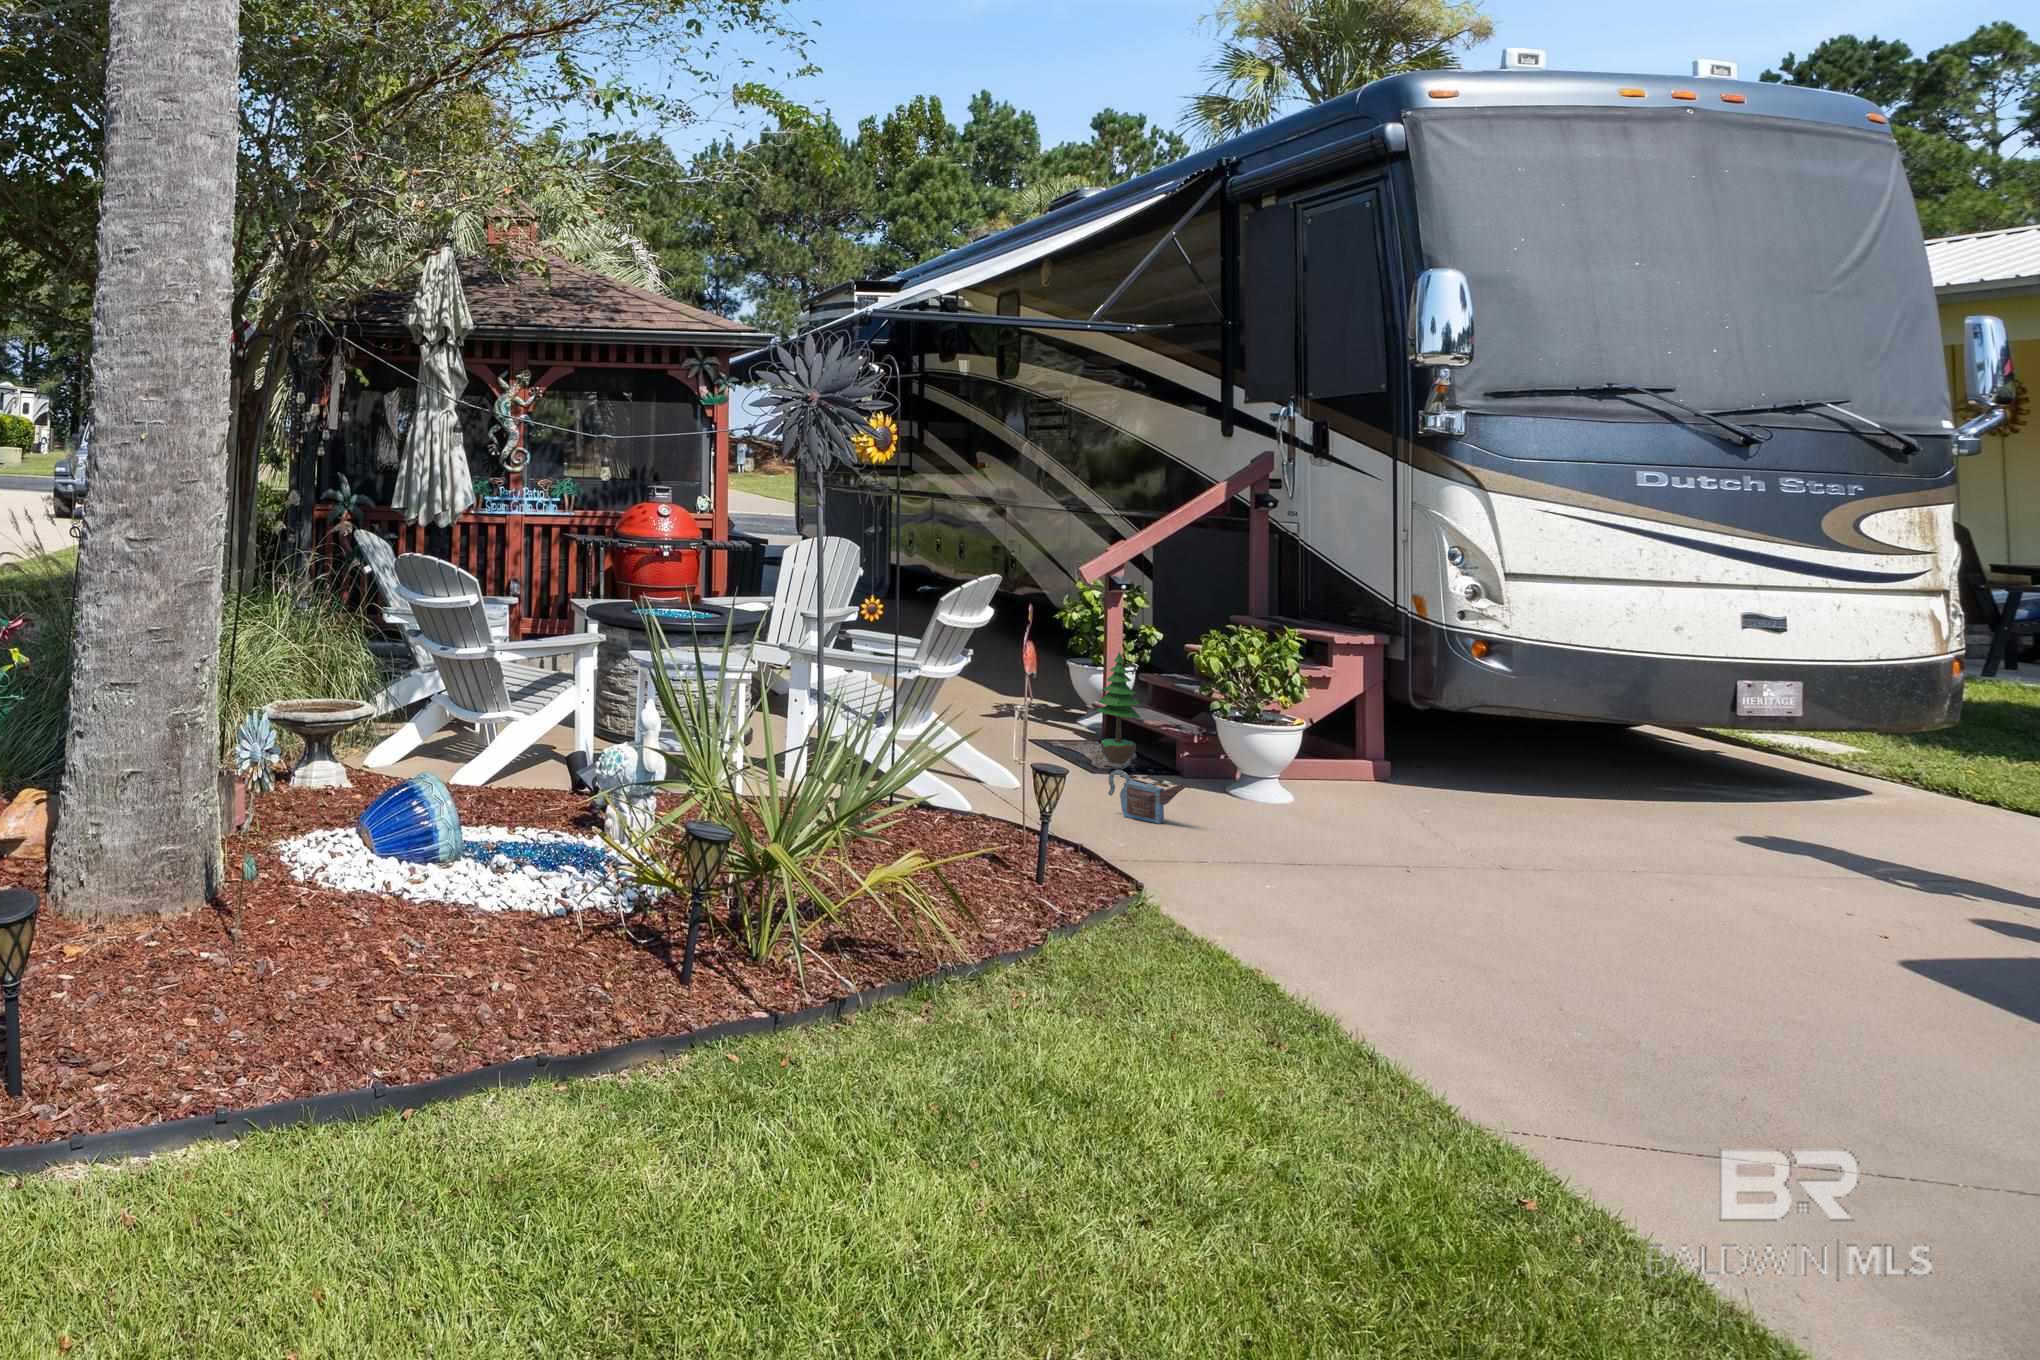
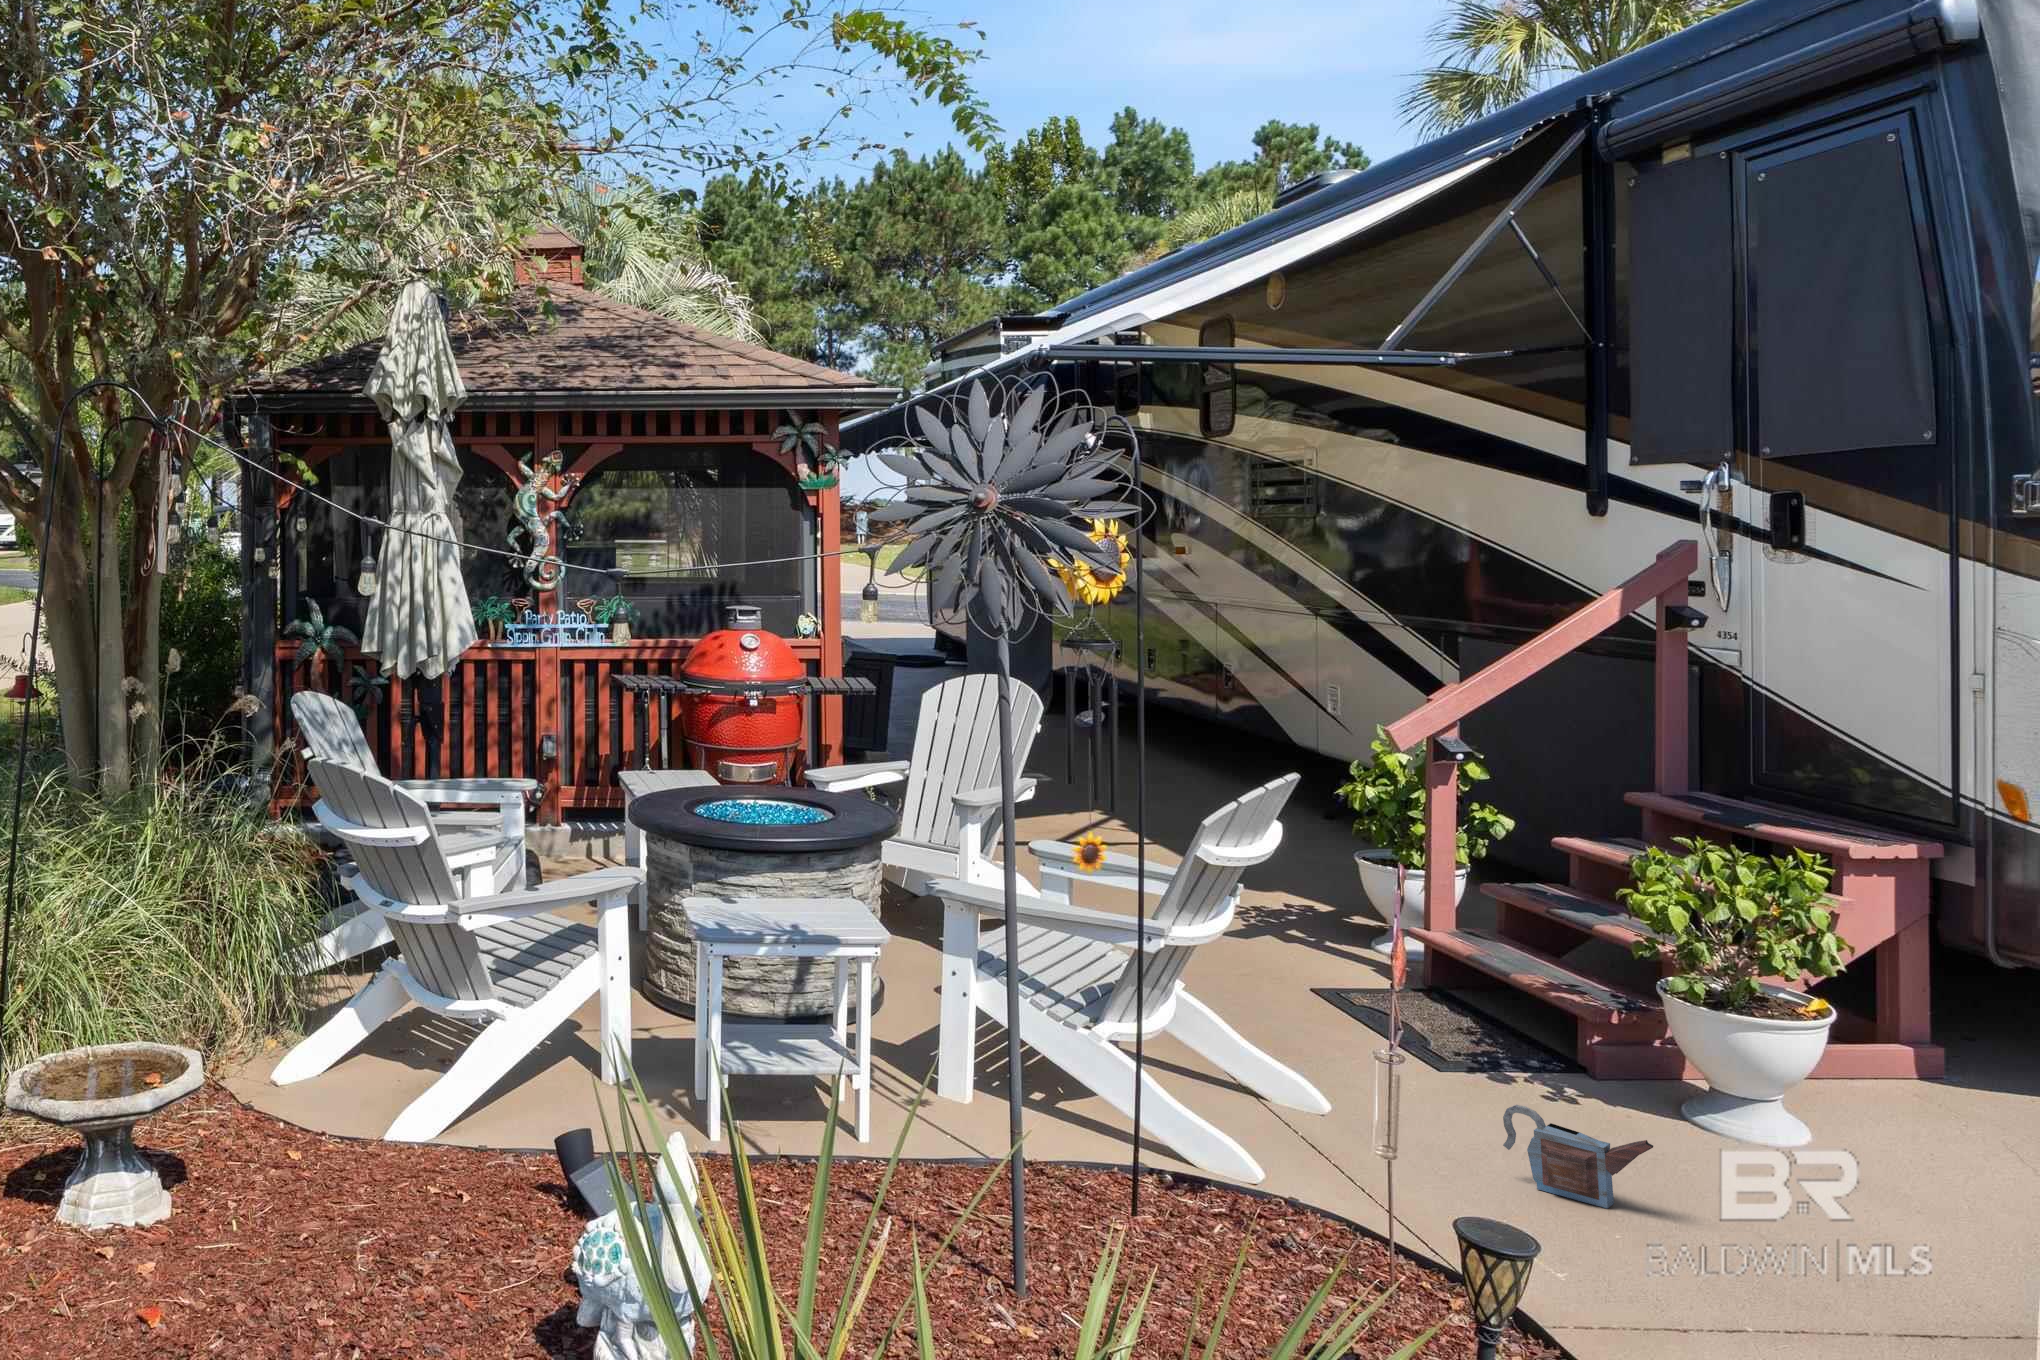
potted tree: present [1096,652,1141,770] -> none [1442,873,1521,1070]

